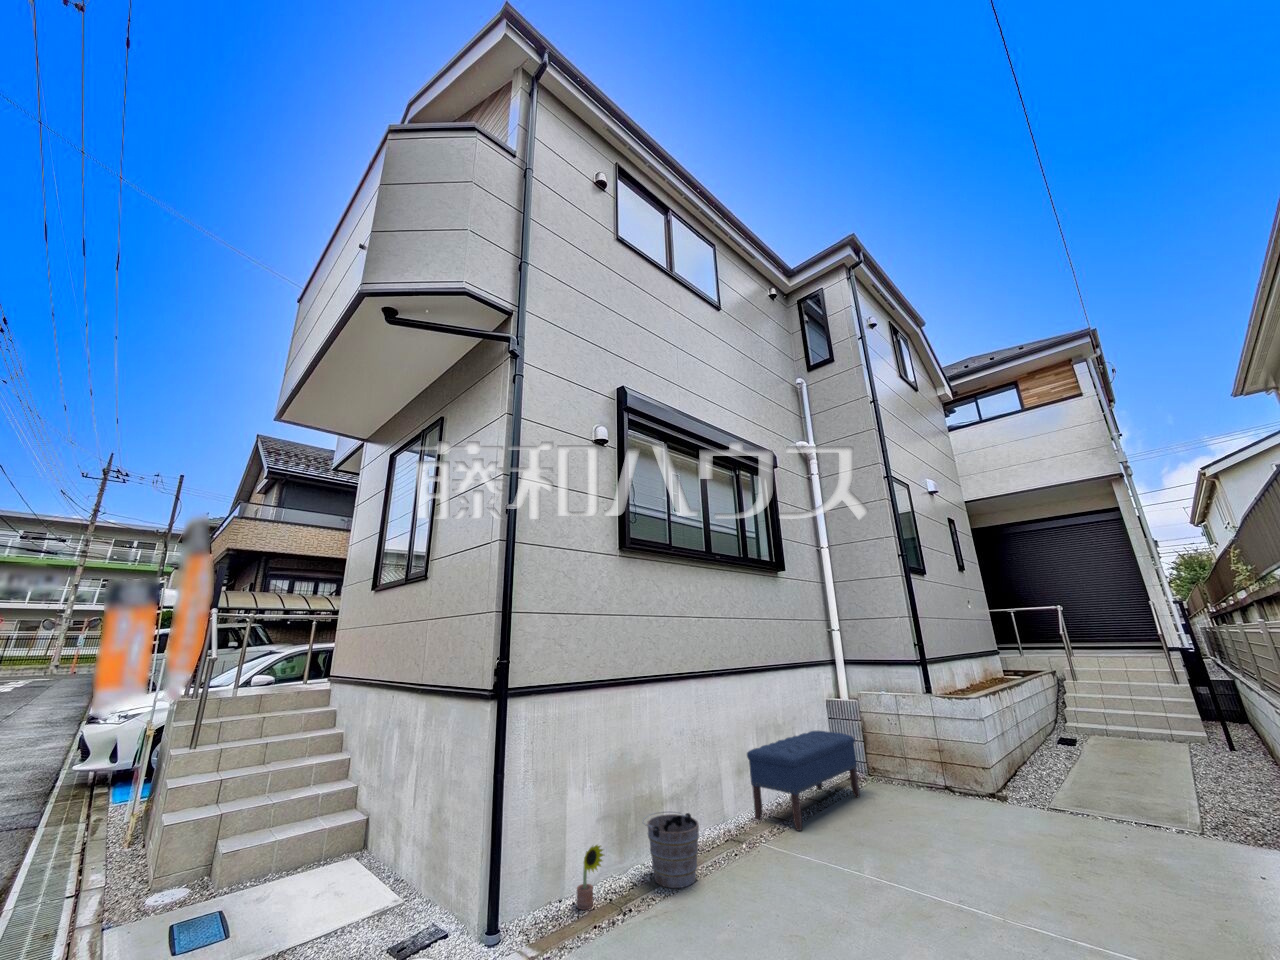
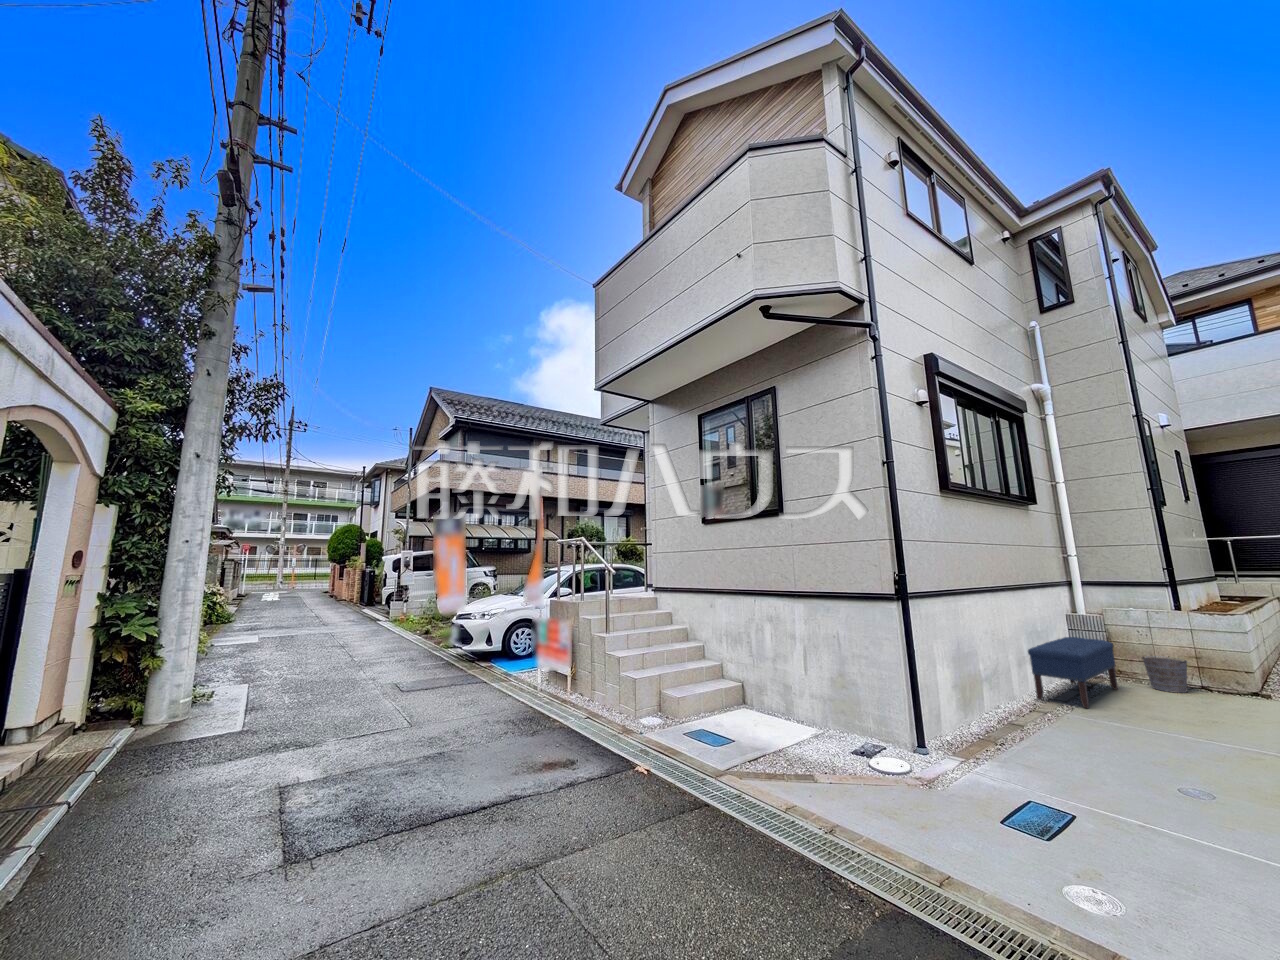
bucket: present [643,812,699,888] -> present [1142,657,1188,693]
decorative plant: present [577,845,604,910] -> none [953,701,974,742]

